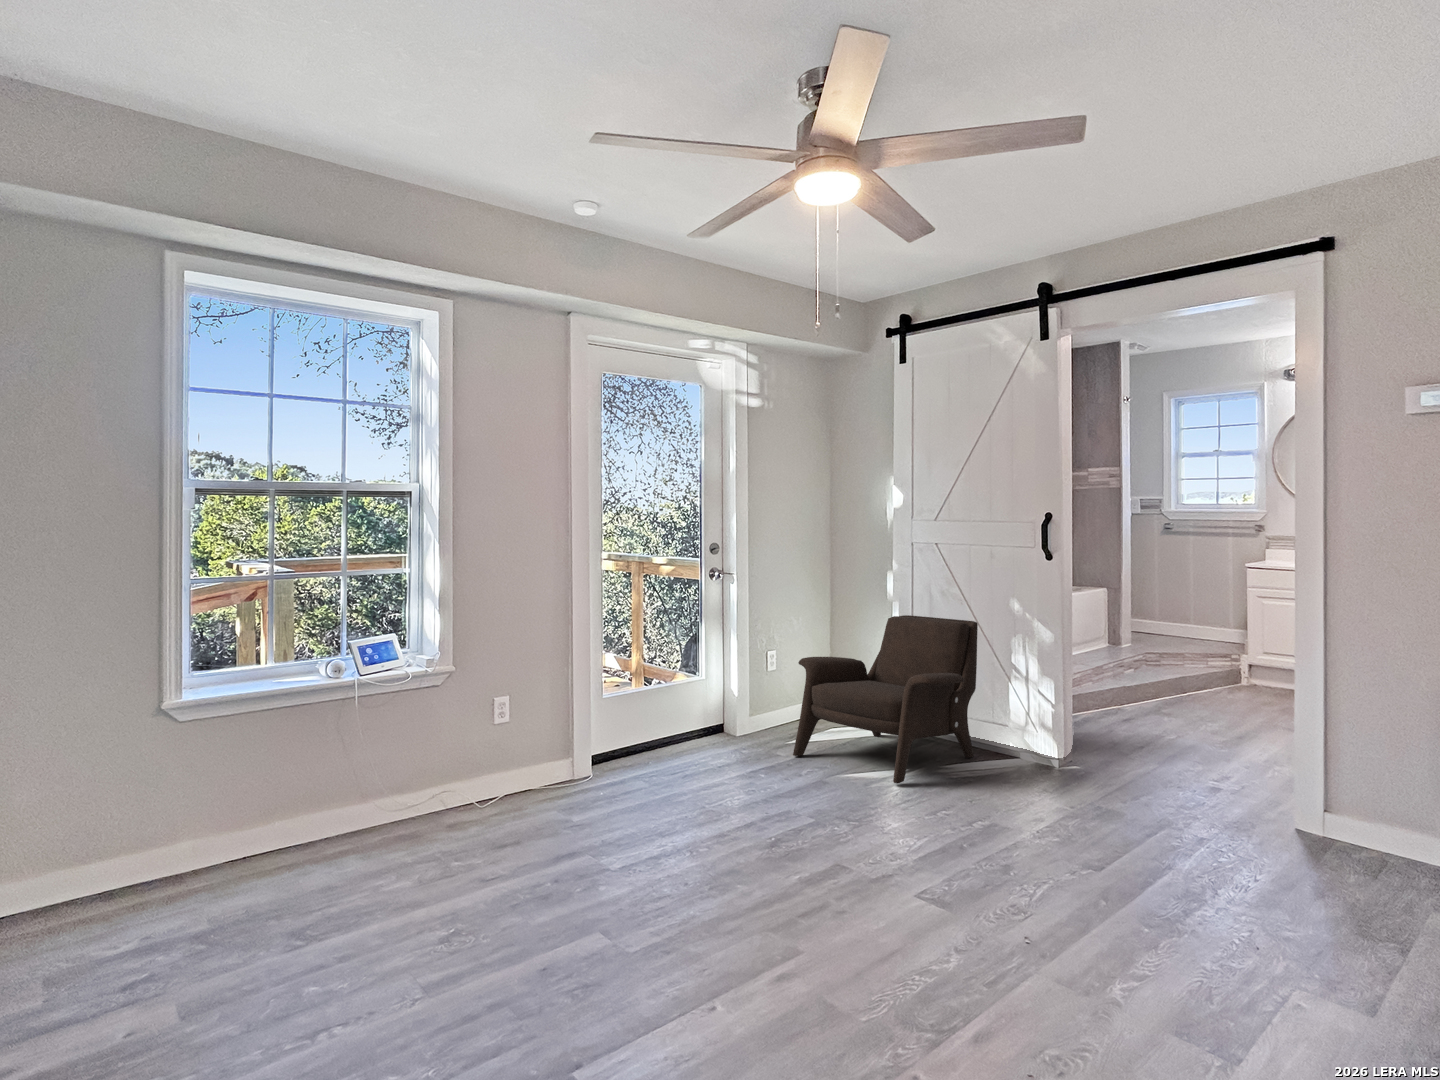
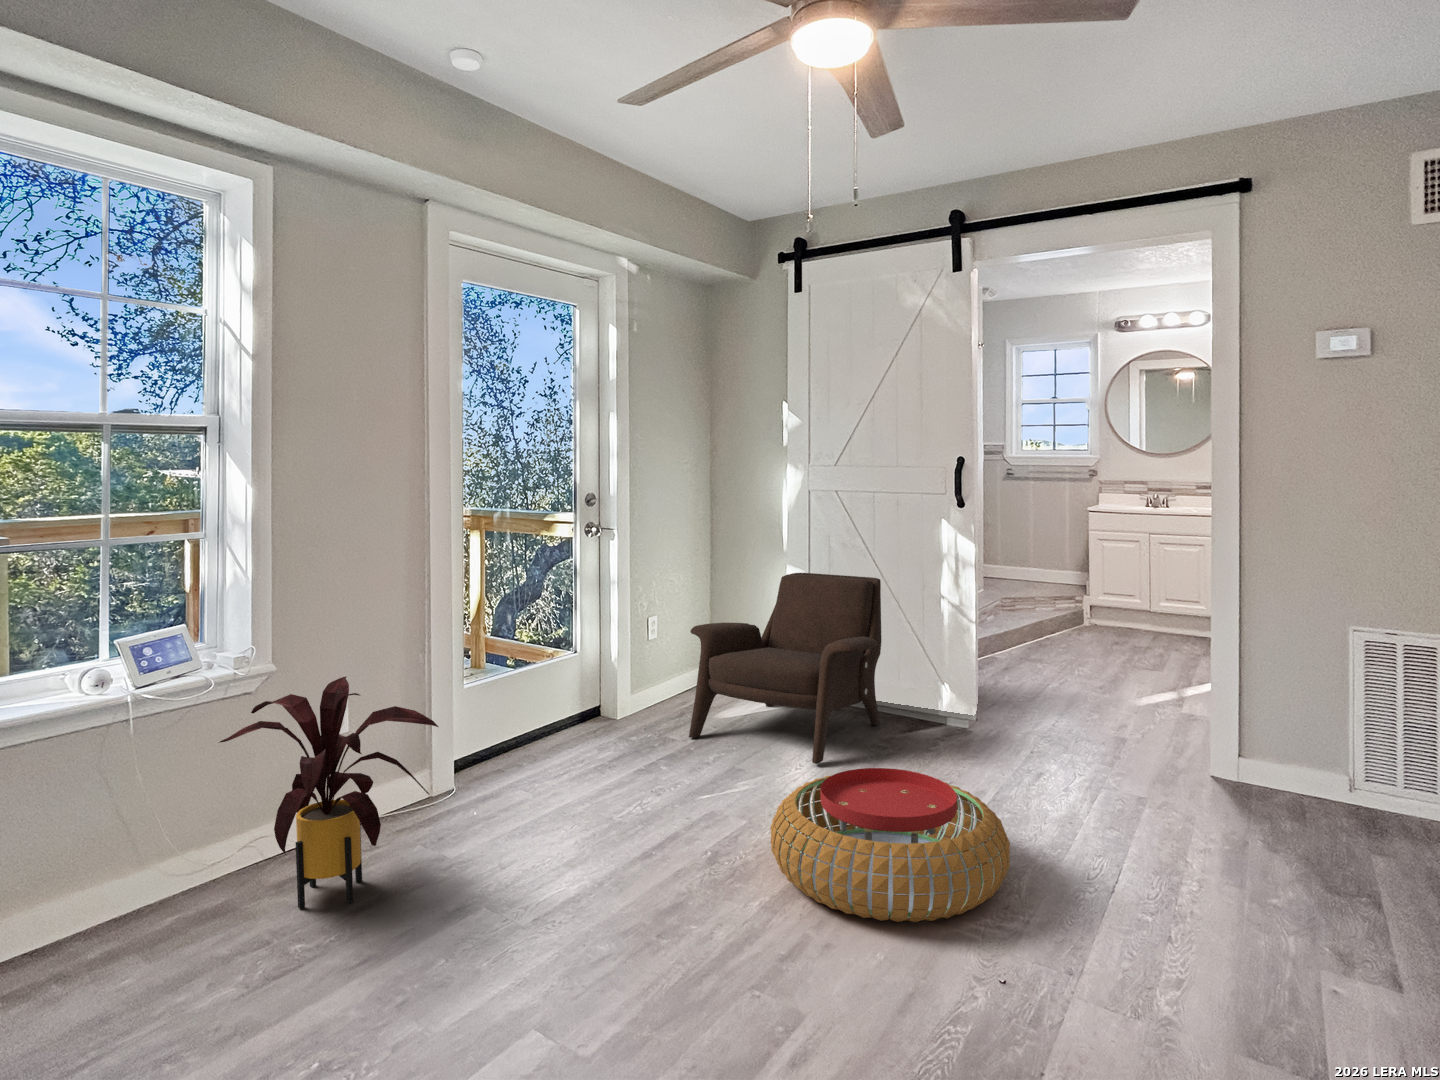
house plant: none [406,677,558,847] -> present [219,677,438,908]
pouf: none [818,779,1027,905] -> present [771,768,1010,922]

